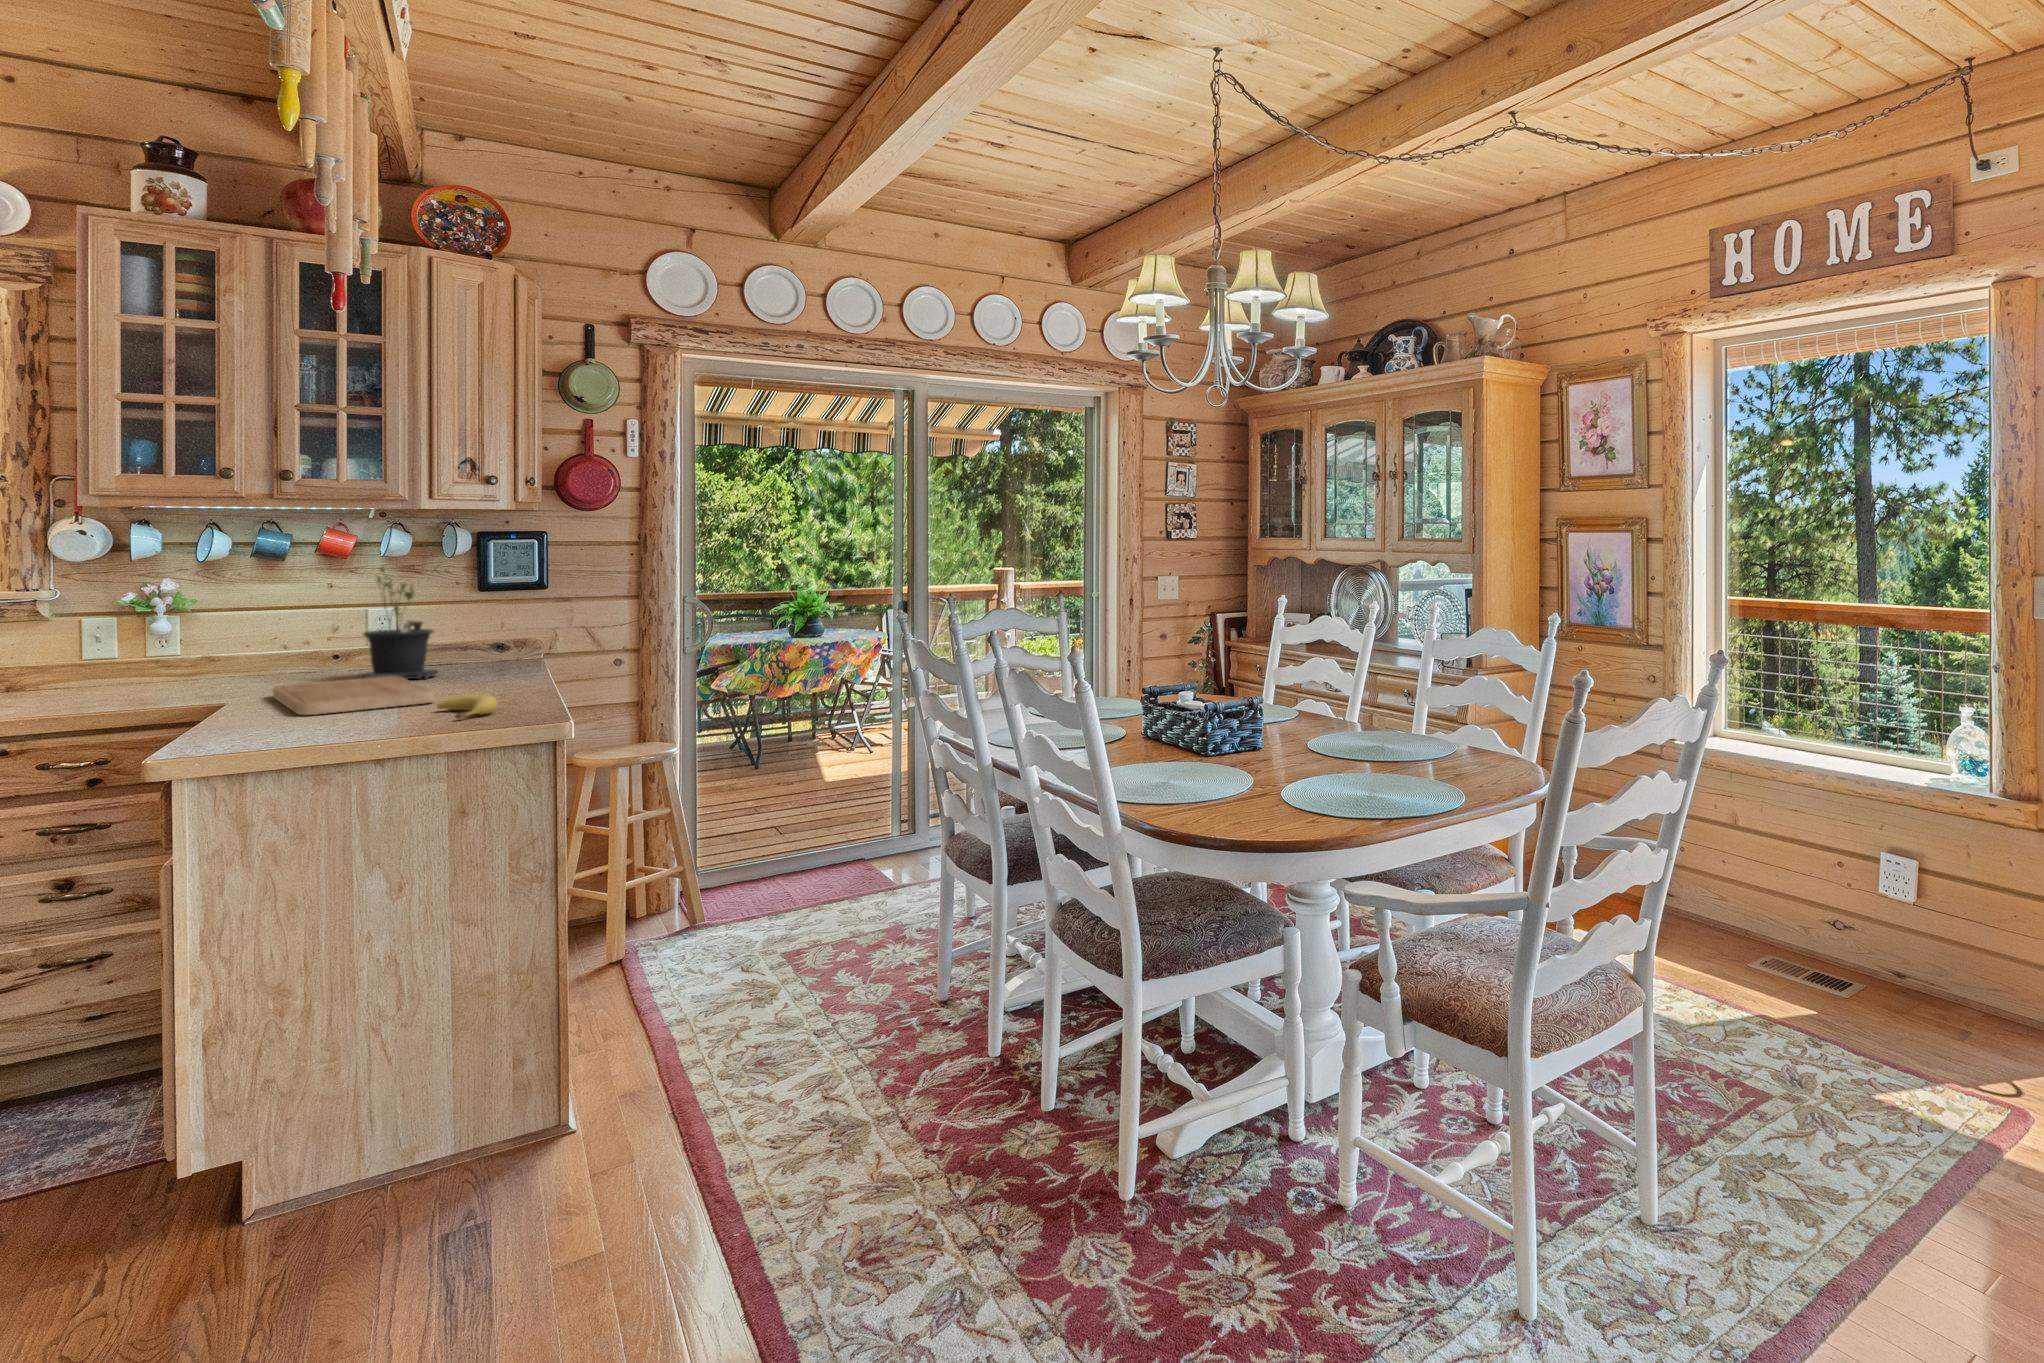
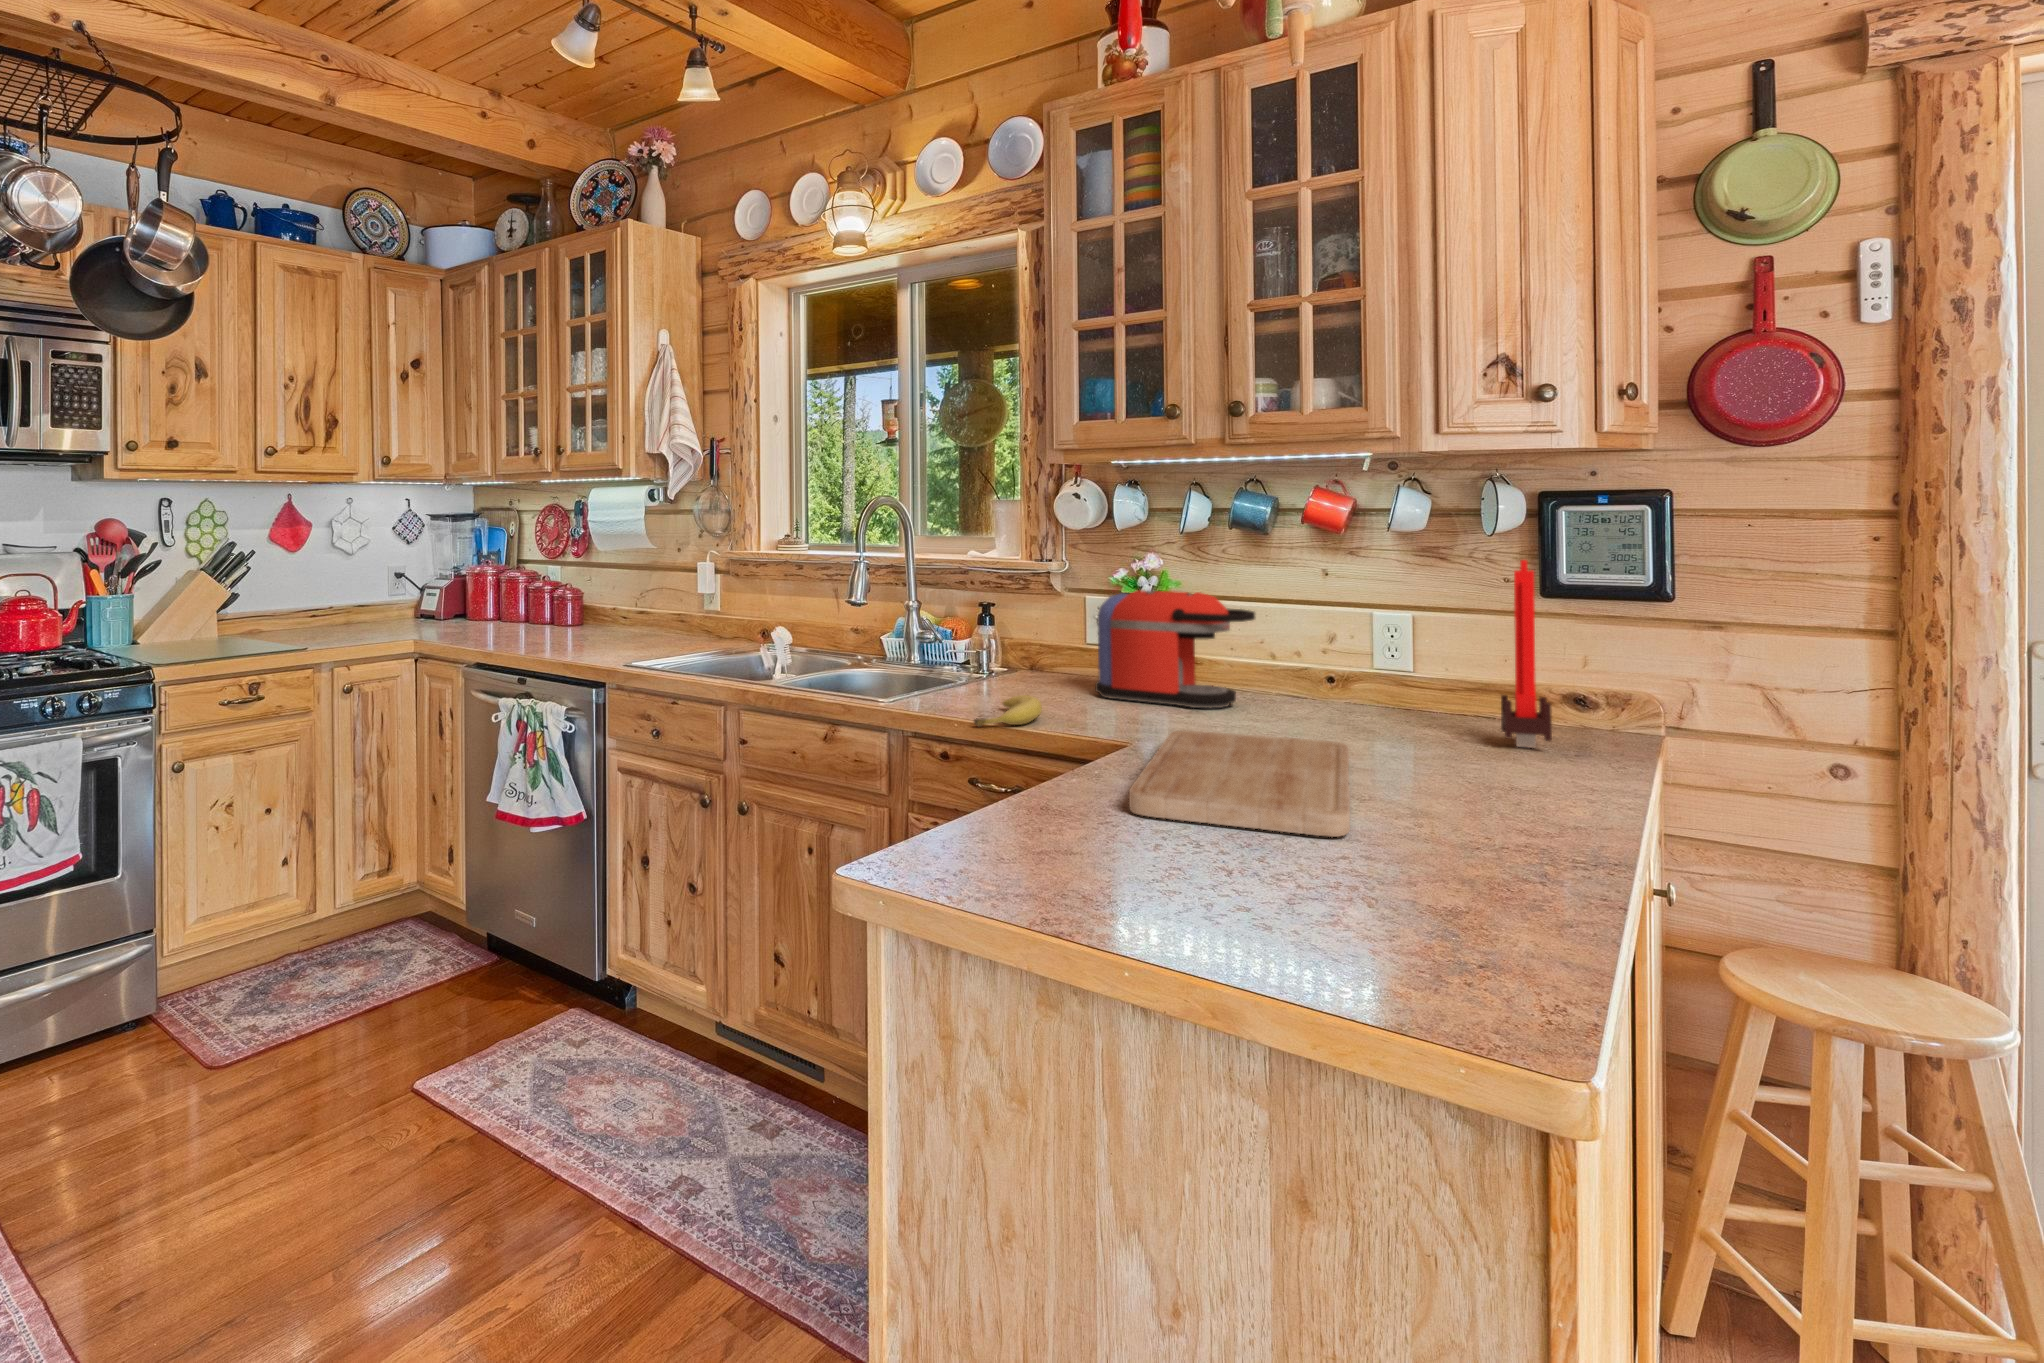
potted plant: present [359,566,438,679] -> none [1311,547,1442,751]
candle: none [472,570,501,670] -> present [1501,560,1552,748]
coffee maker: none [141,601,300,689] -> present [1095,590,1255,708]
fruit: present [438,694,498,719] -> present [974,695,1042,727]

